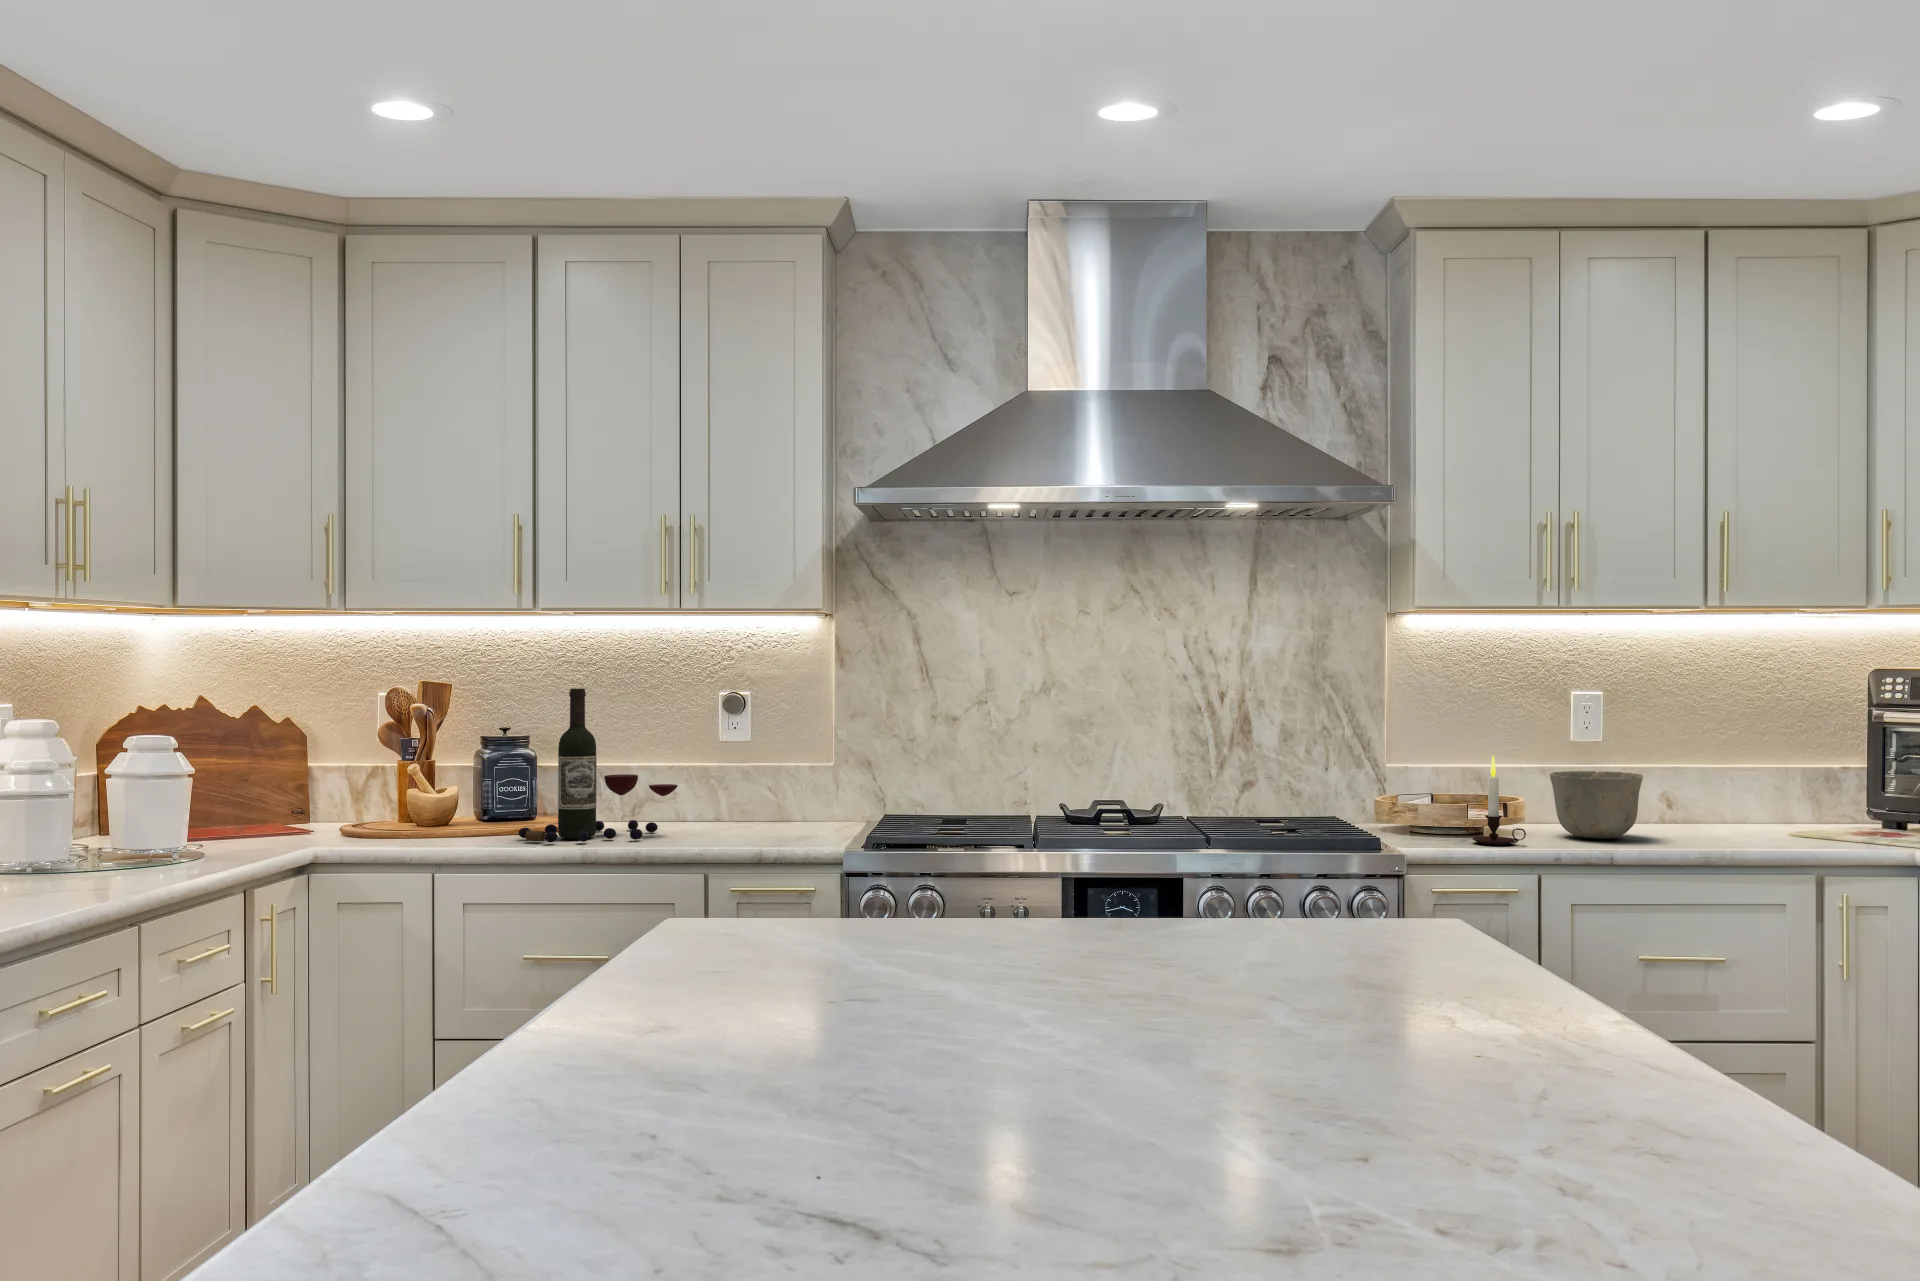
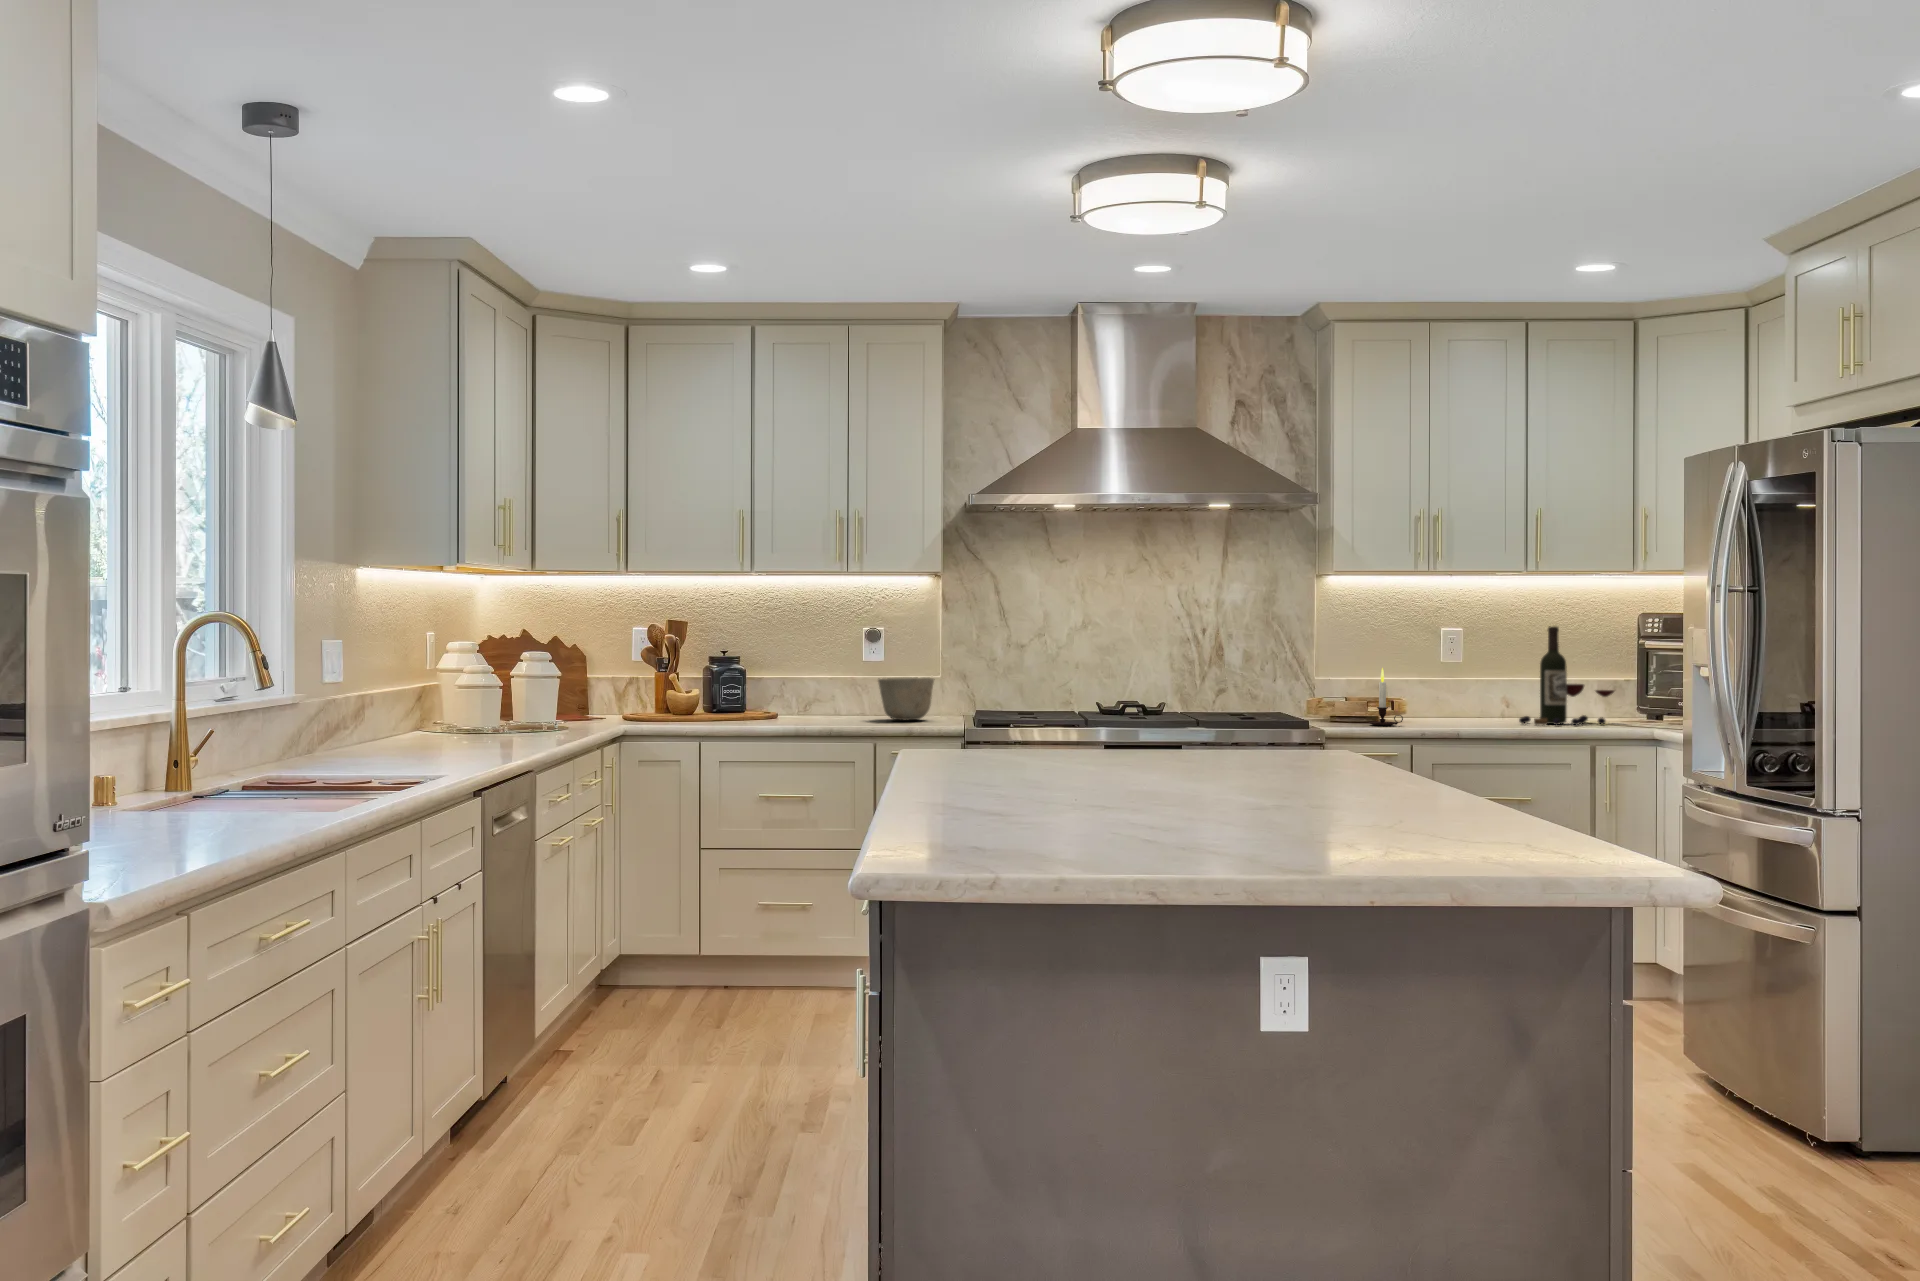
wine bottle: present [519,688,677,842] -> present [1519,626,1614,725]
ceramic bowl: present [1550,771,1643,839] -> present [878,678,935,721]

